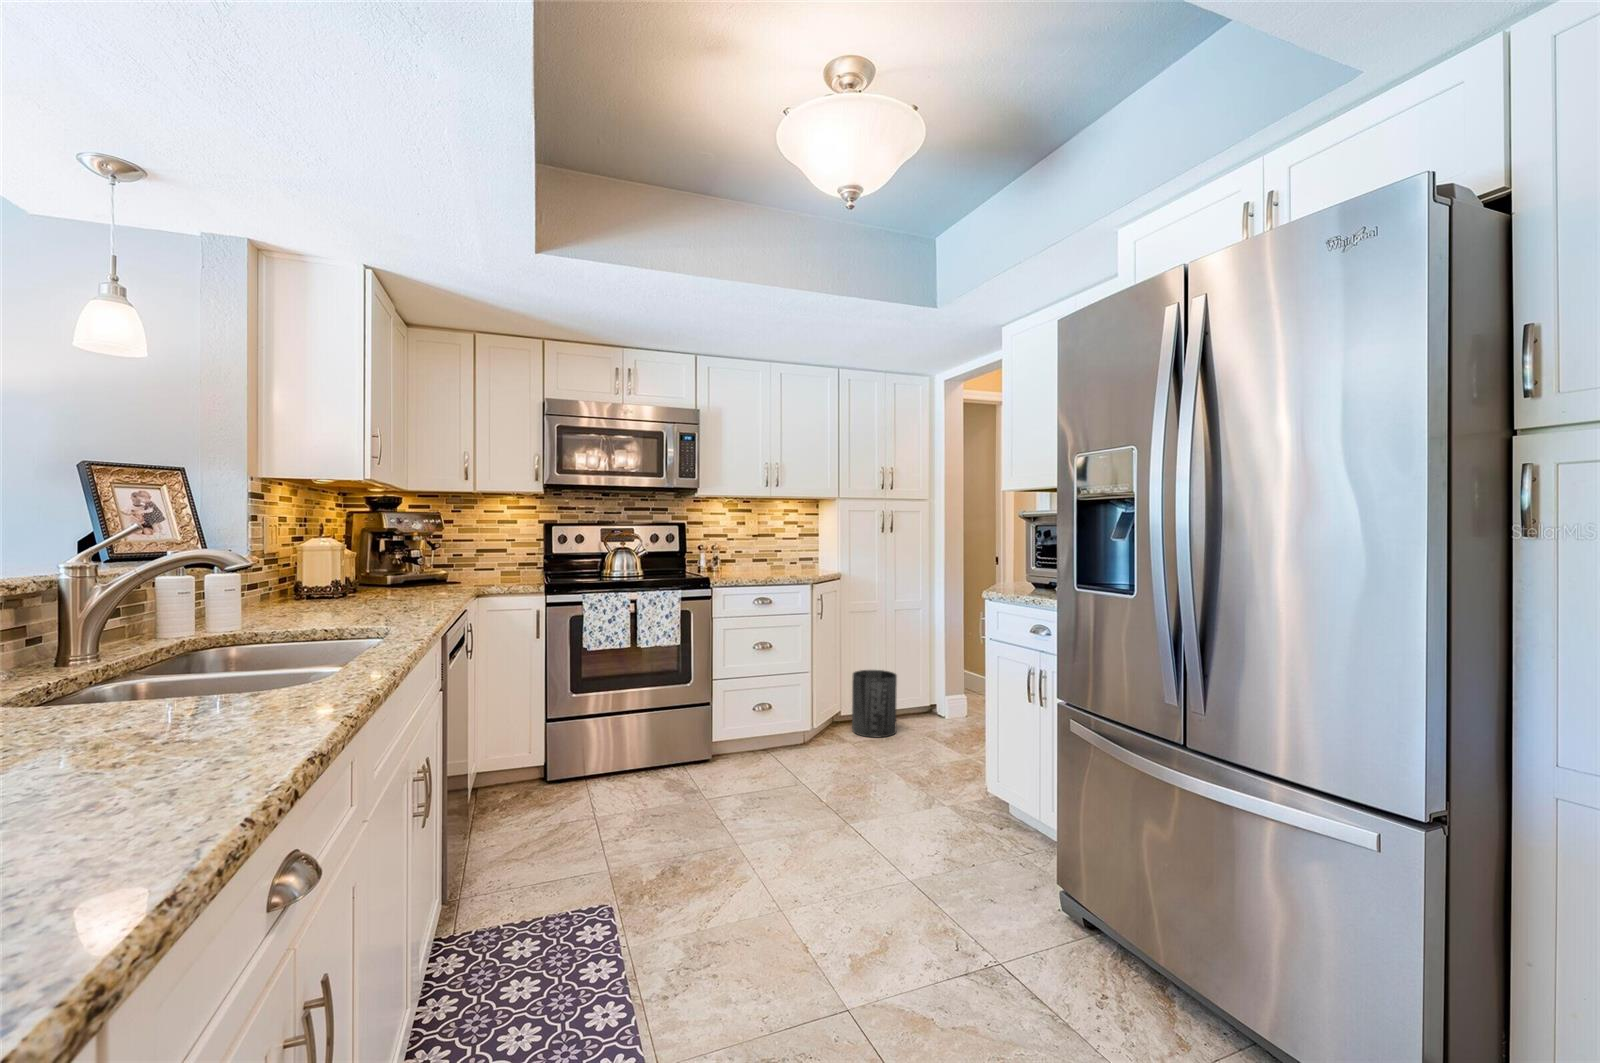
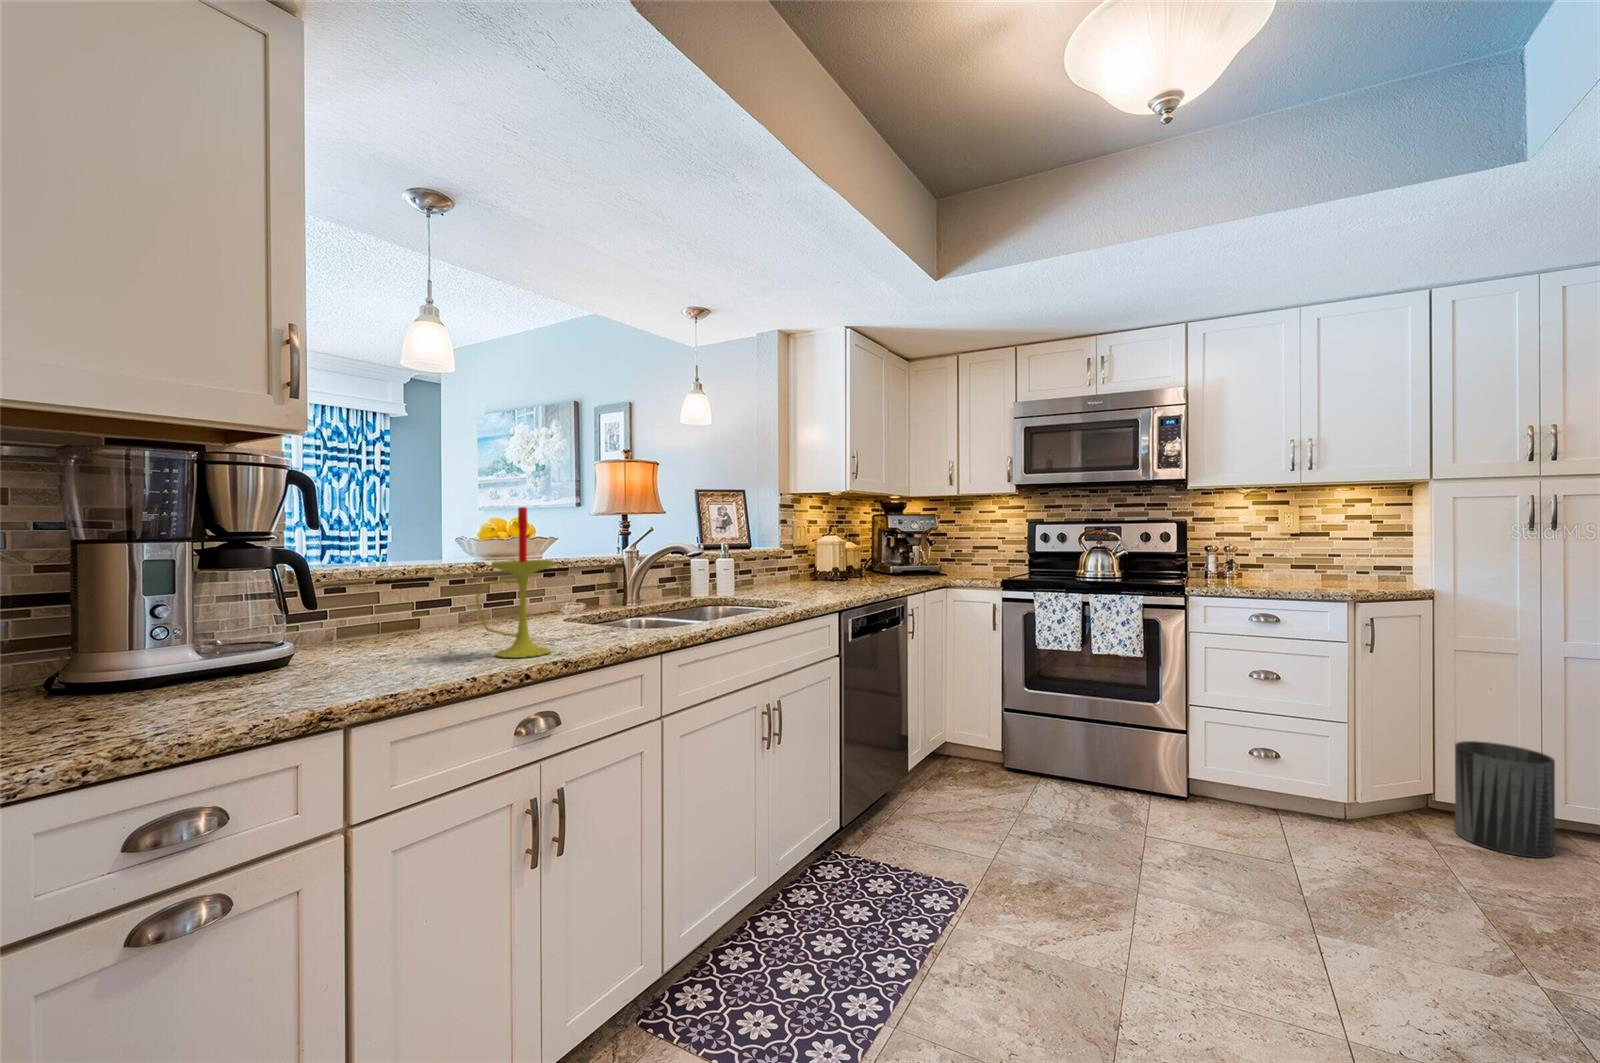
candle: none [68,479,240,795] -> present [475,507,553,658]

